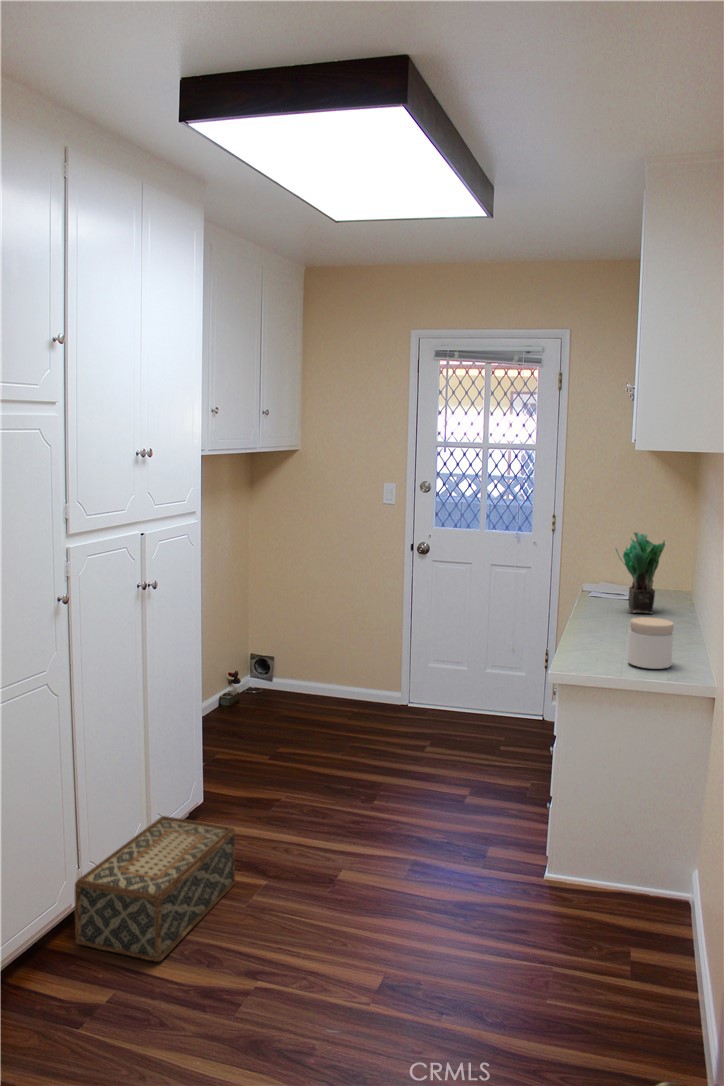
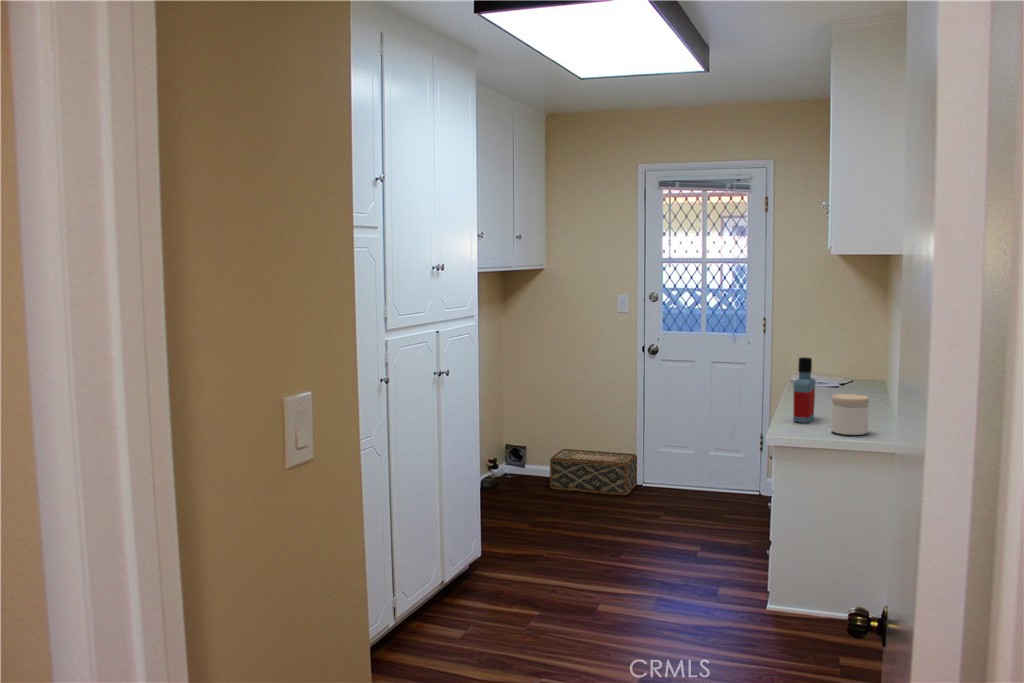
potted plant: present [616,532,665,614] -> none [819,328,862,397]
bottle: none [583,570,611,649] -> present [793,357,815,423]
woven basket: present [75,816,235,962] -> present [550,449,637,495]

